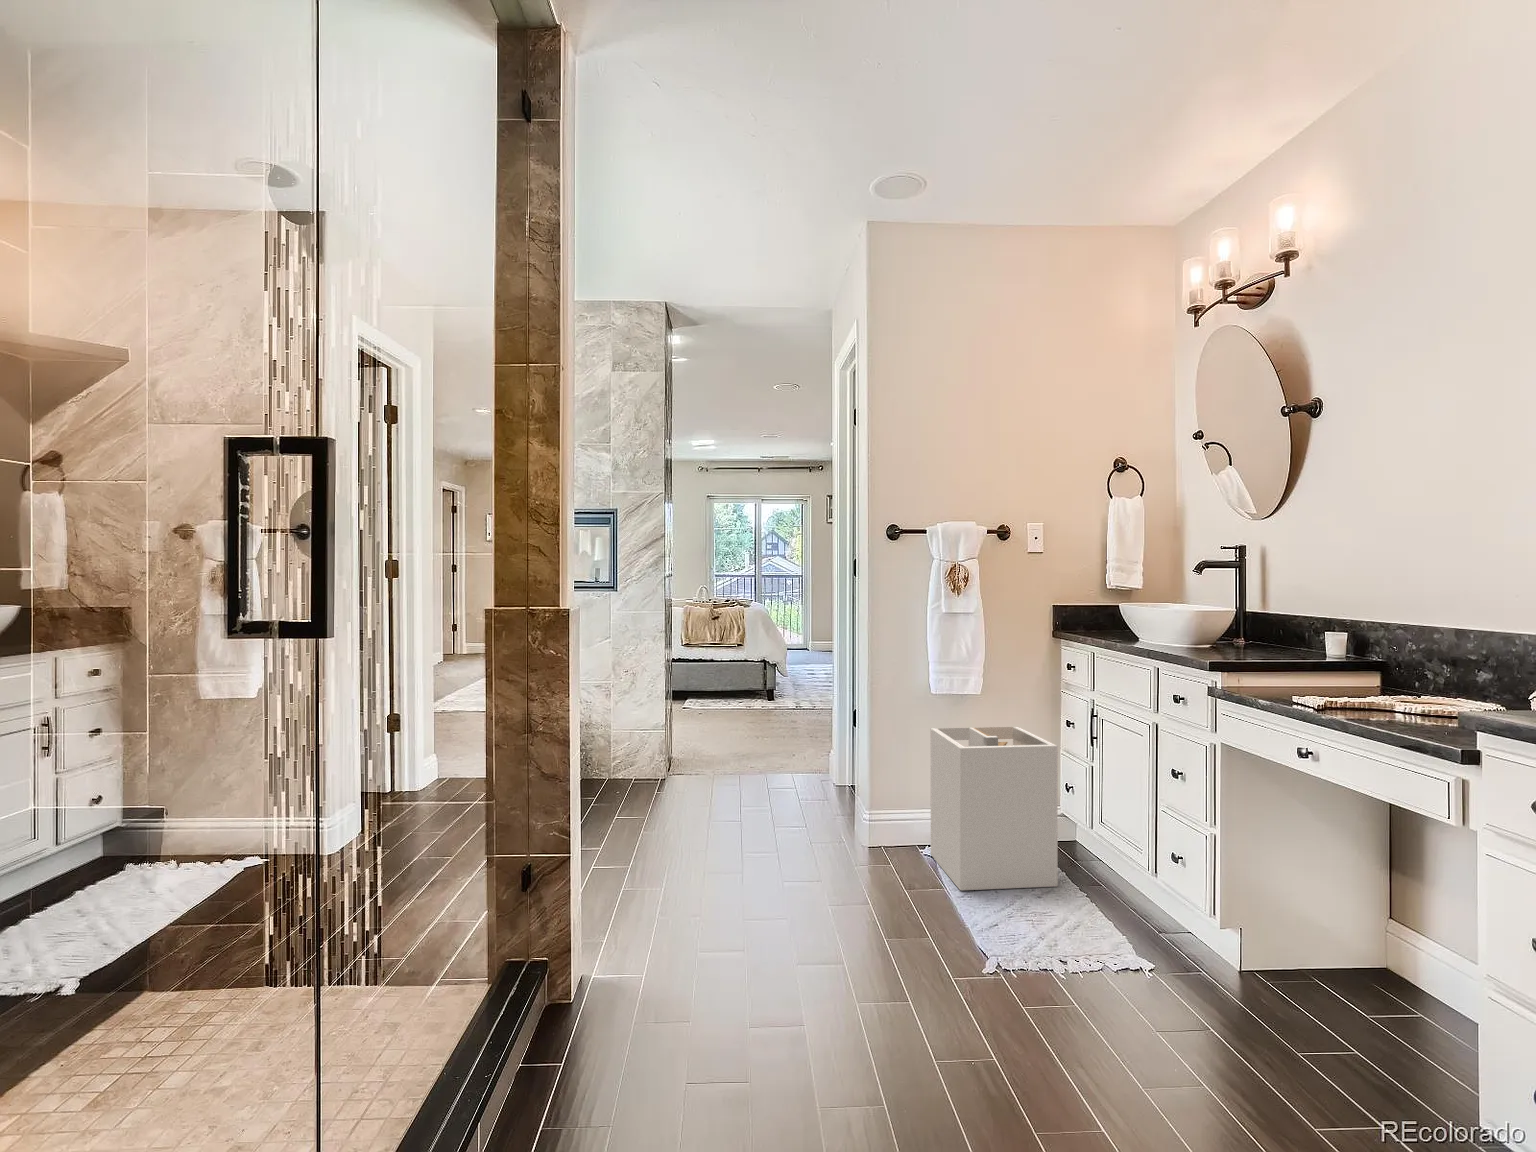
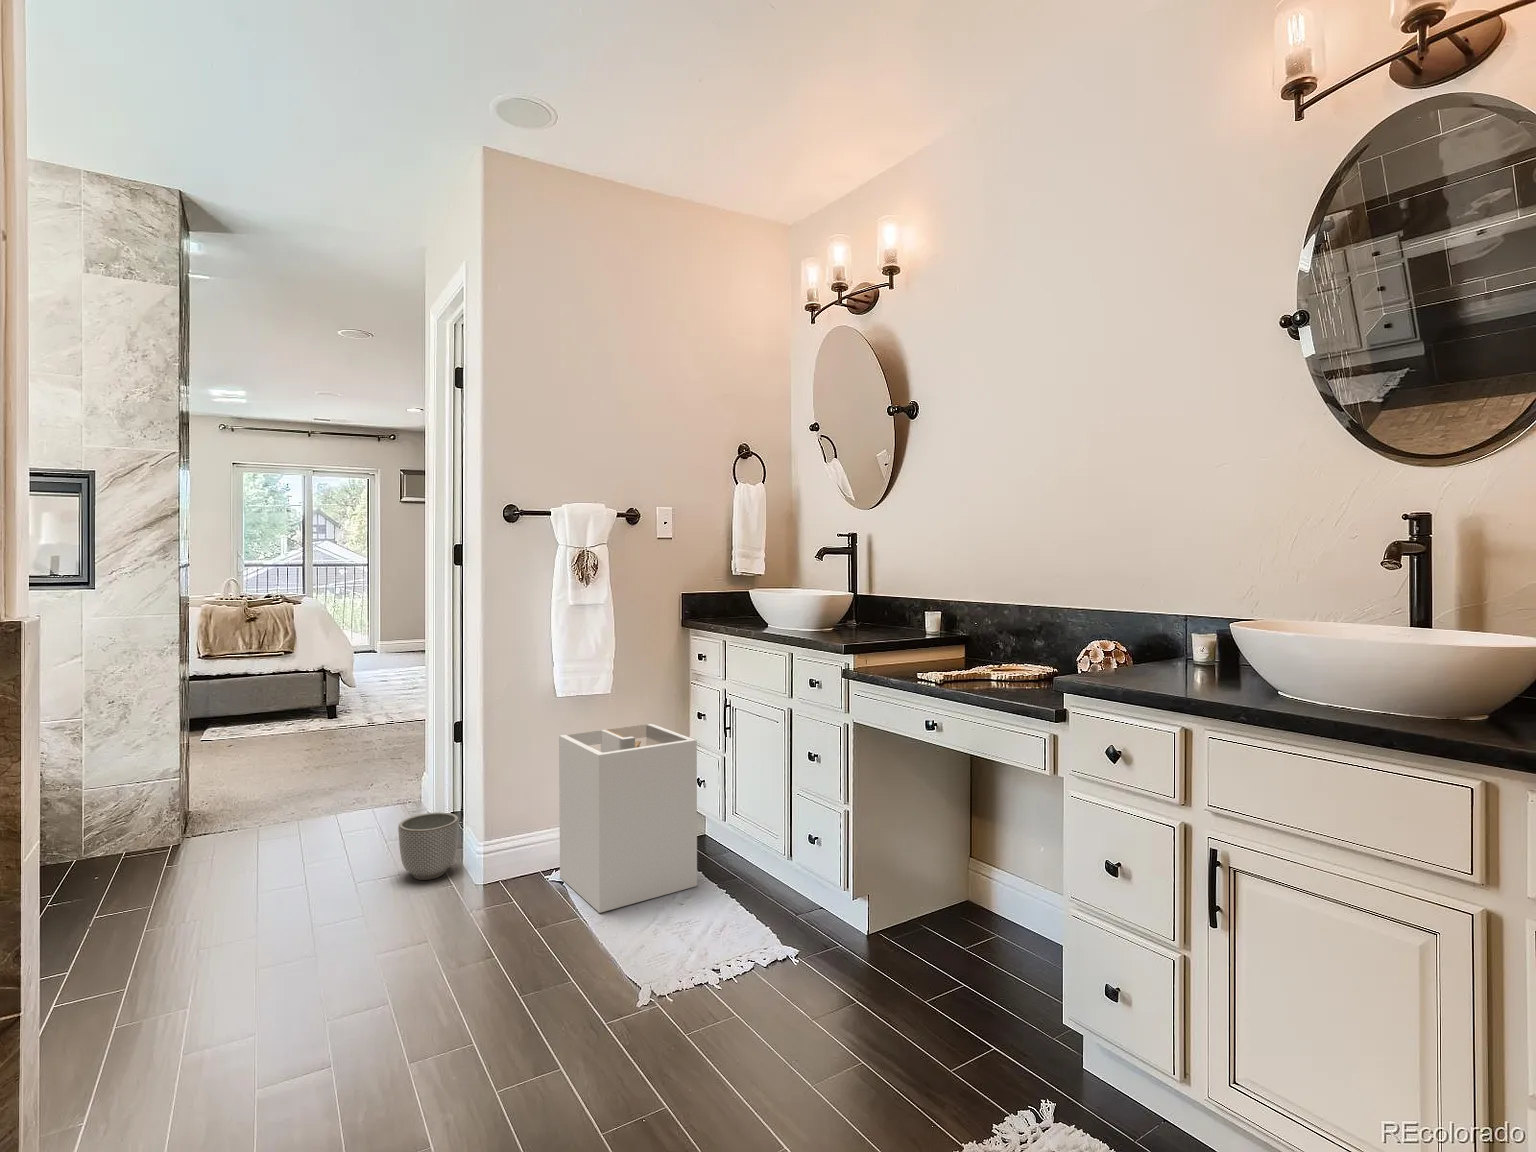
planter: none [804,782,849,836] -> present [398,812,459,880]

